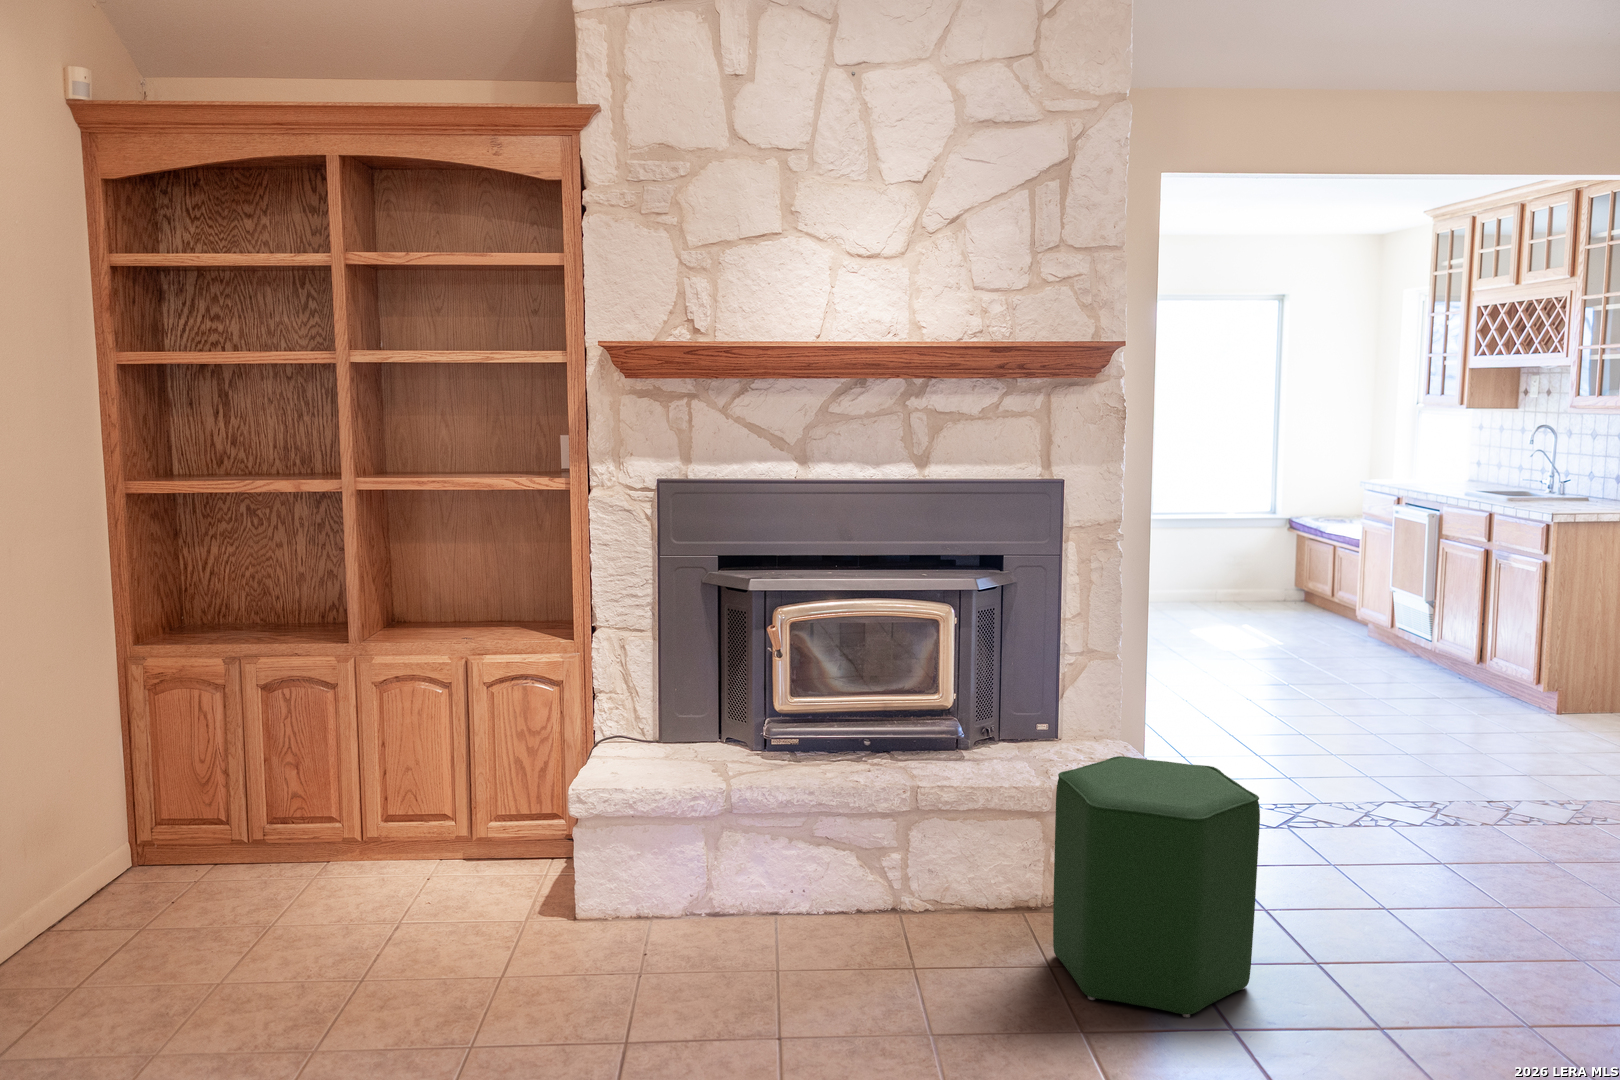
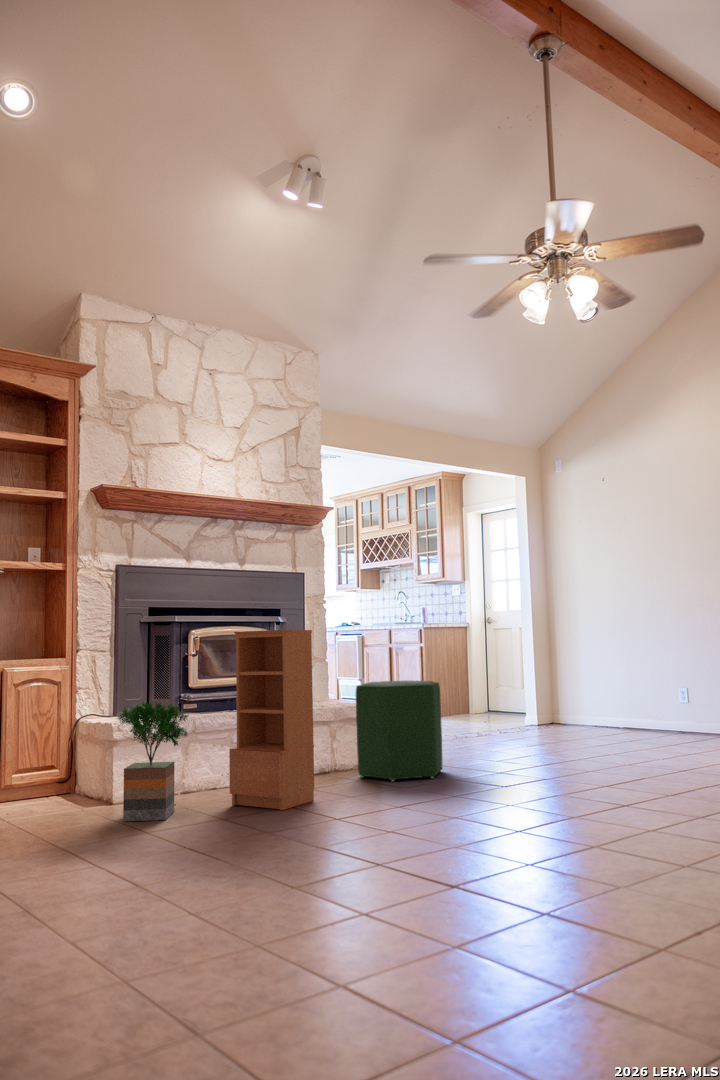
bookcase: none [707,666,855,1046] -> present [229,630,314,810]
potted tree: none [497,781,637,1004] -> present [118,702,188,821]

